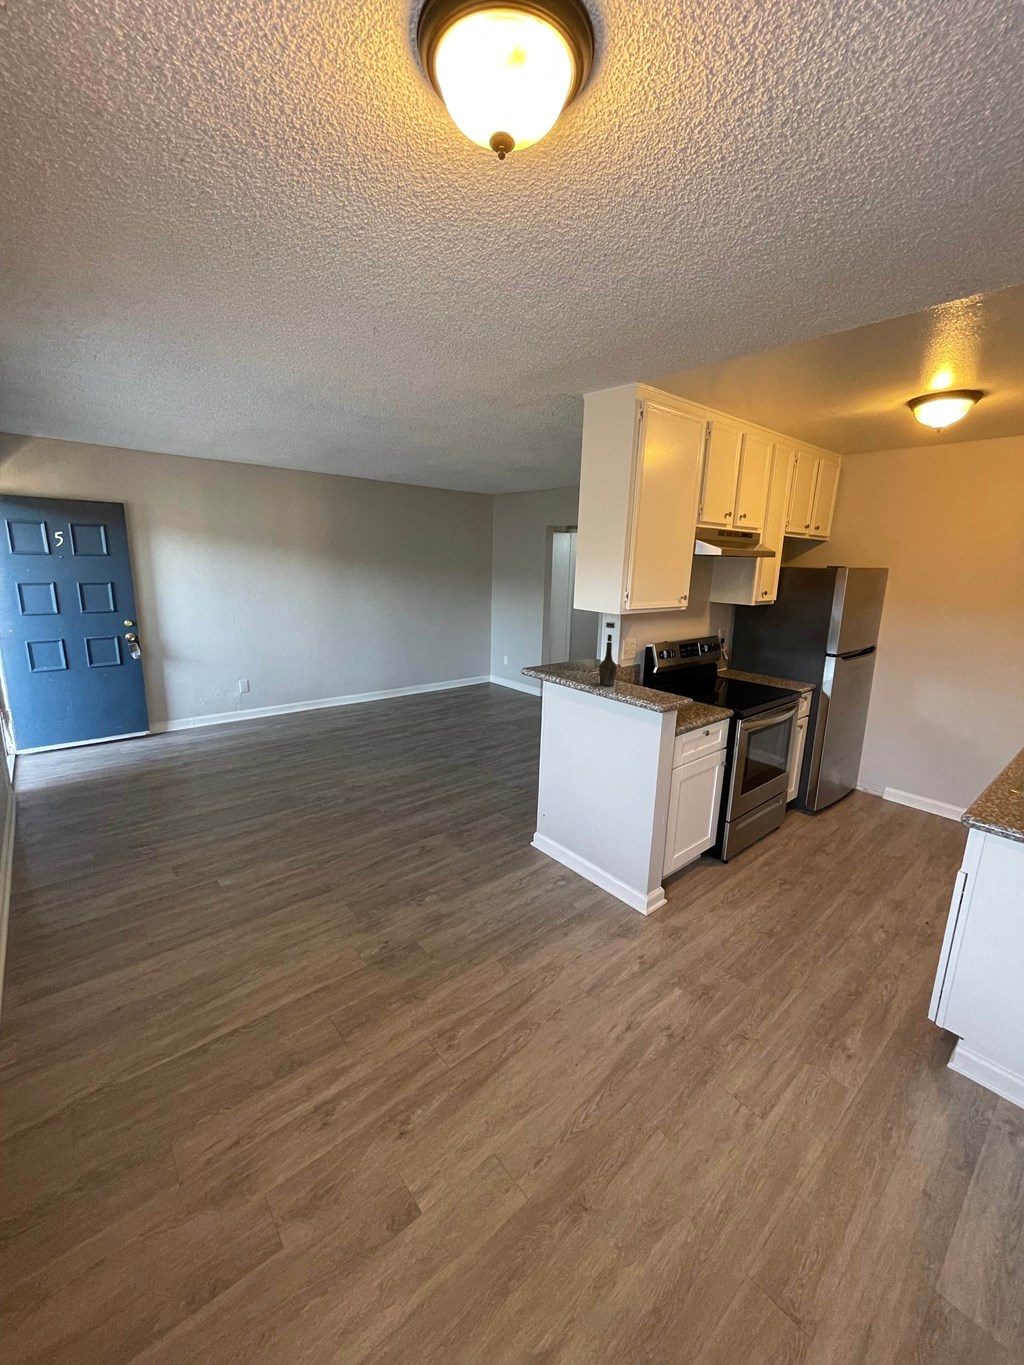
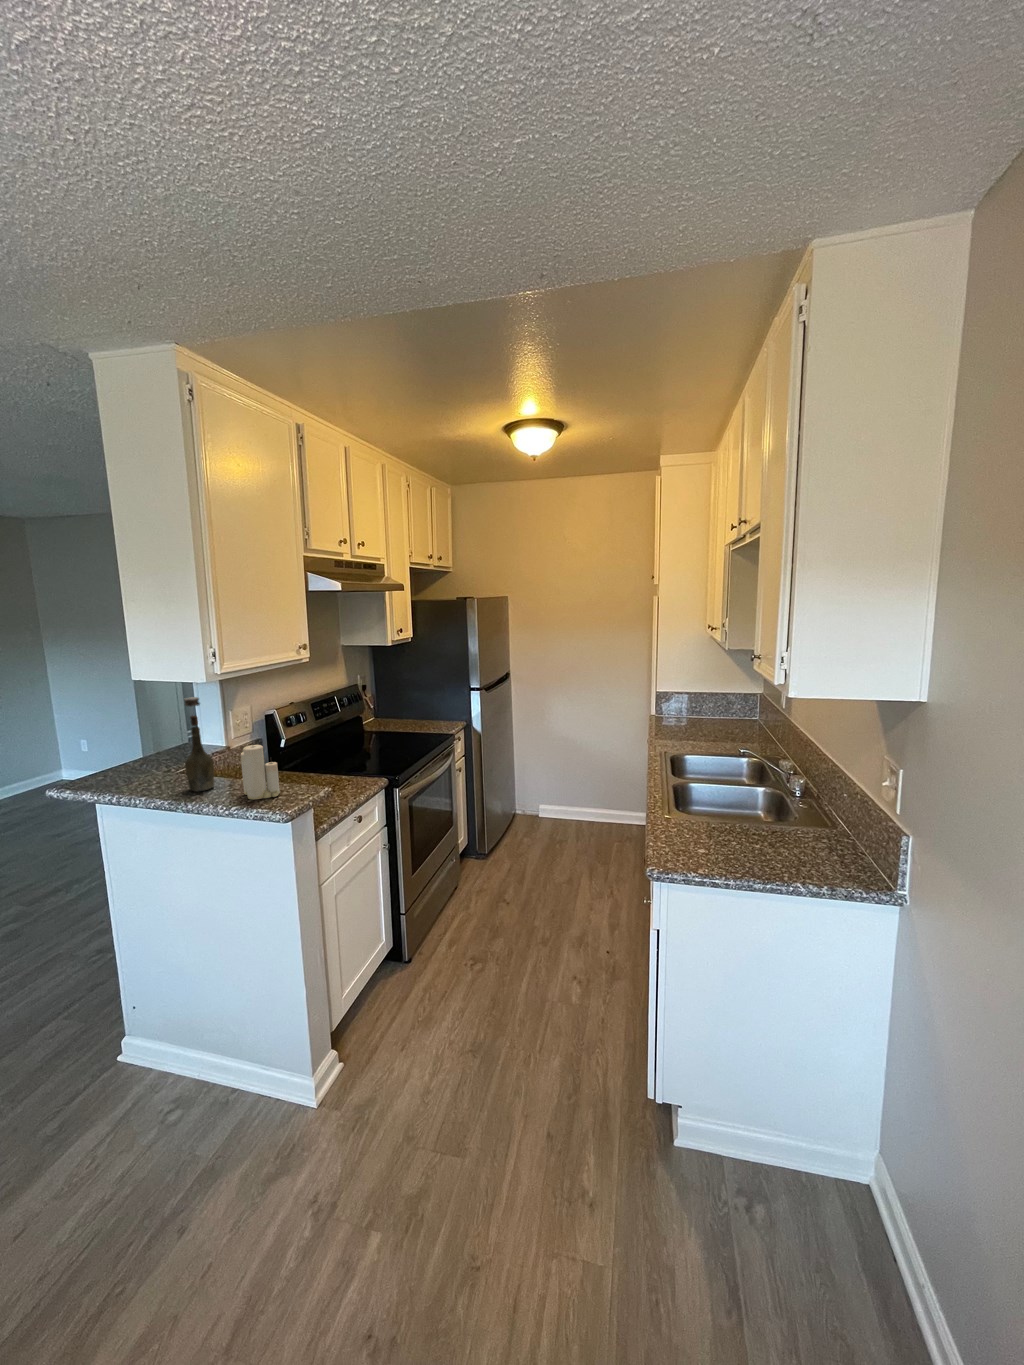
candle: none [634,656,659,697] -> present [240,742,280,800]

